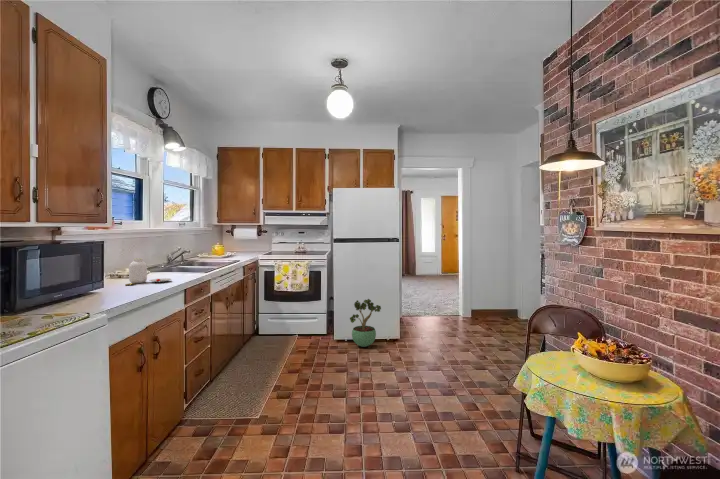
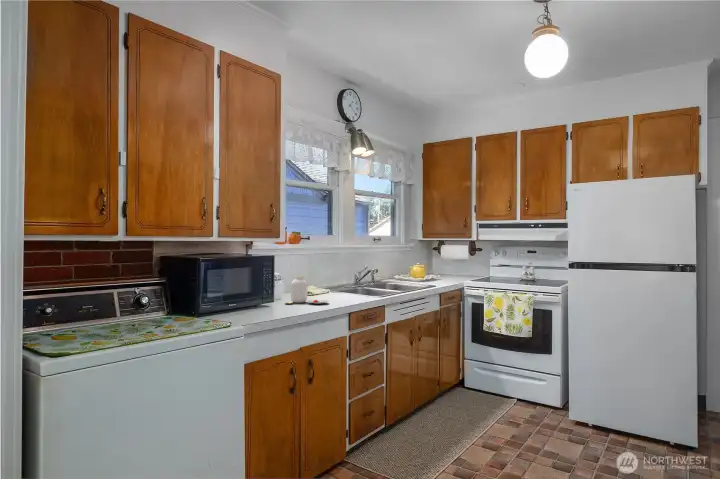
potted plant: present [350,299,381,347] -> none [592,362,652,442]

